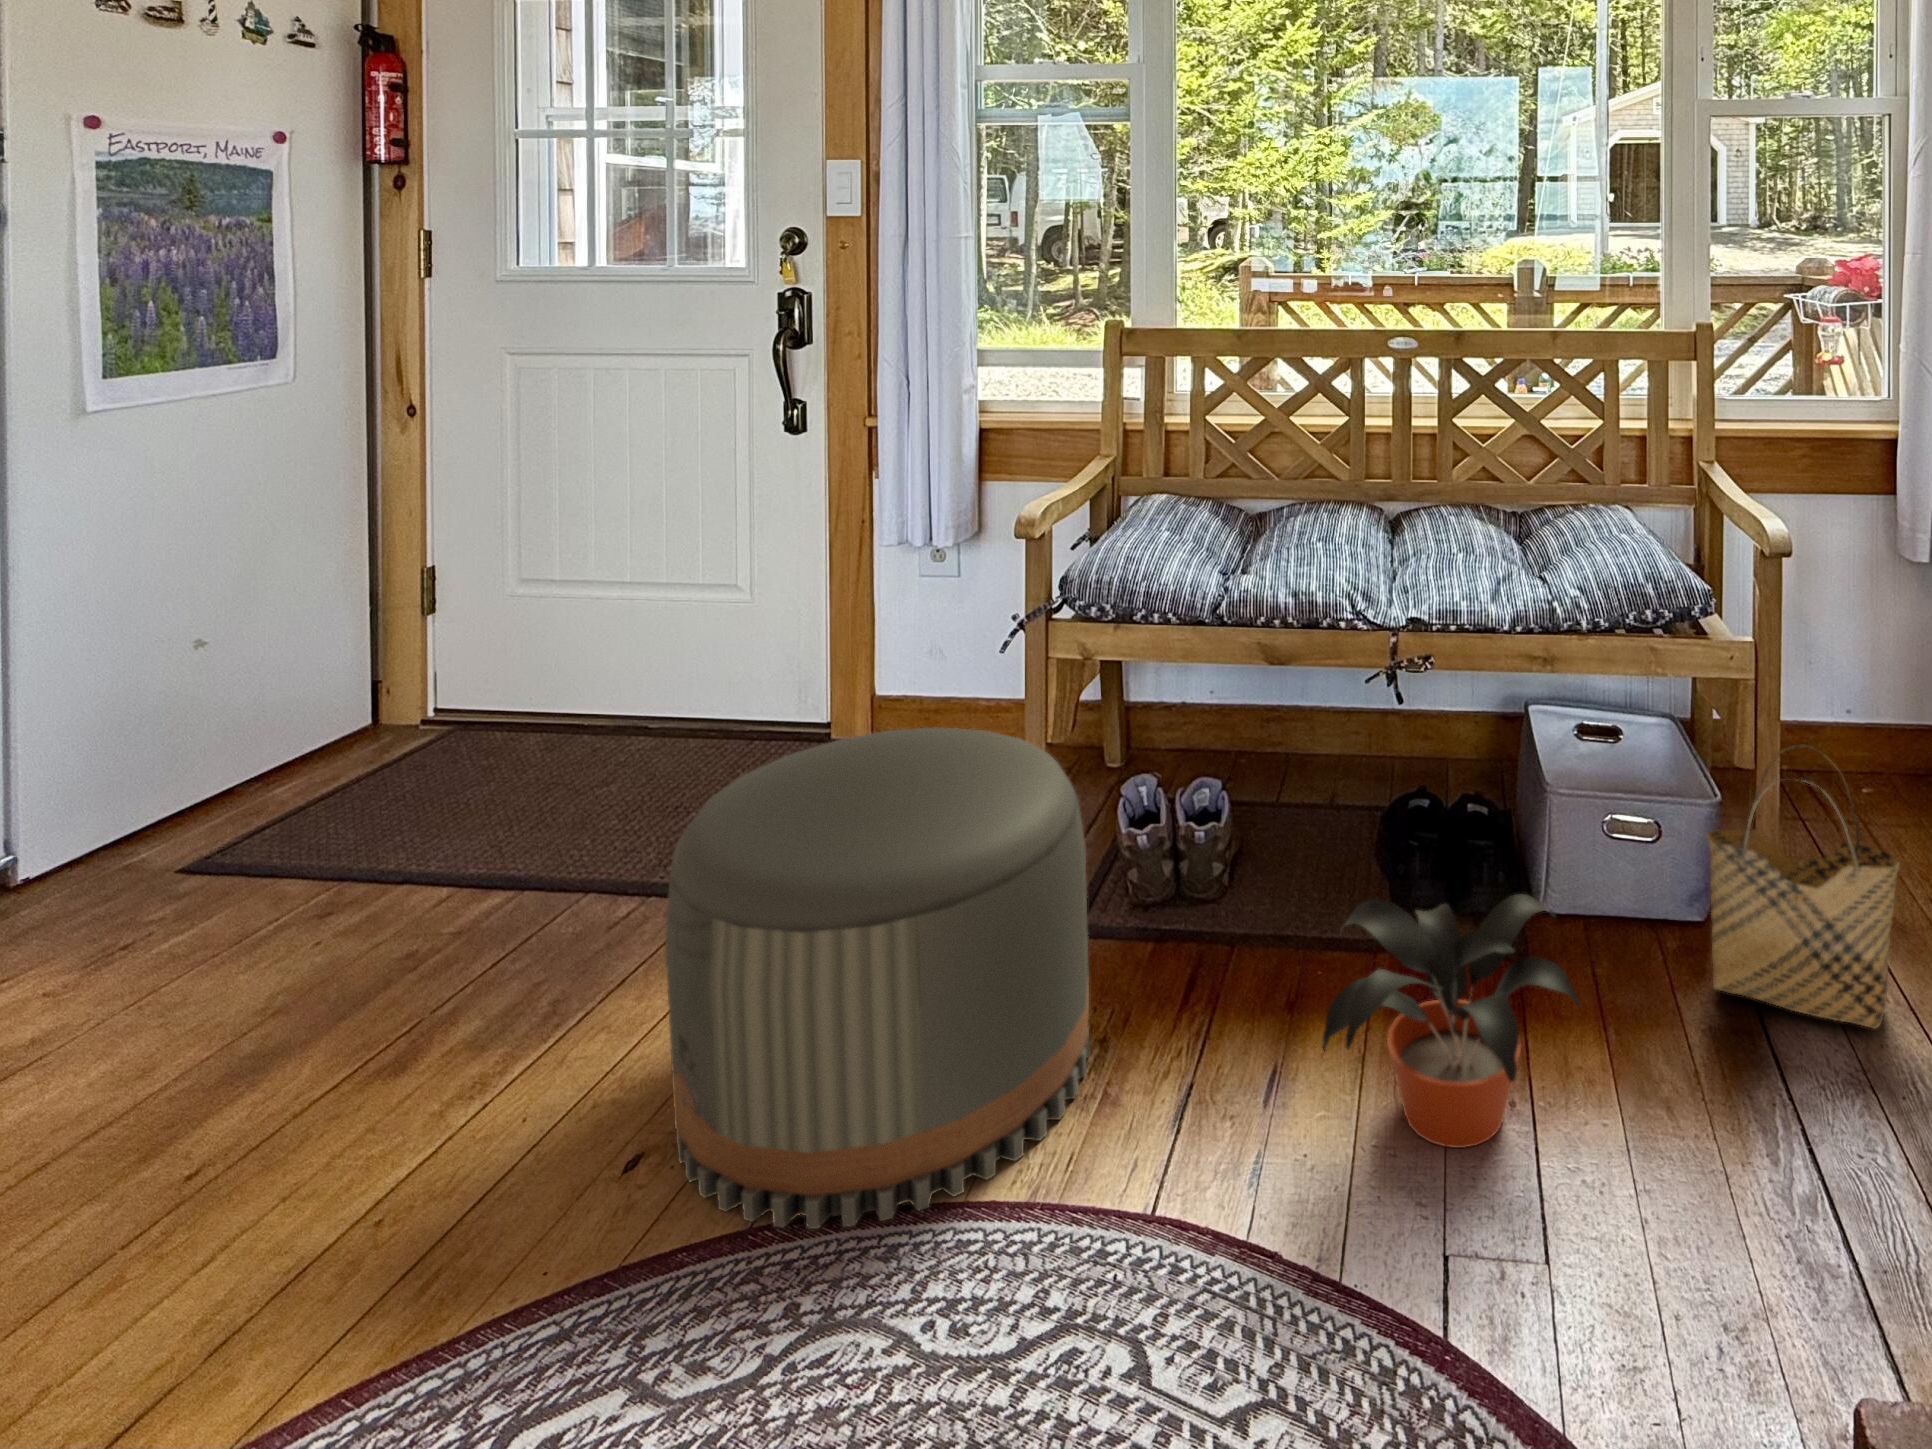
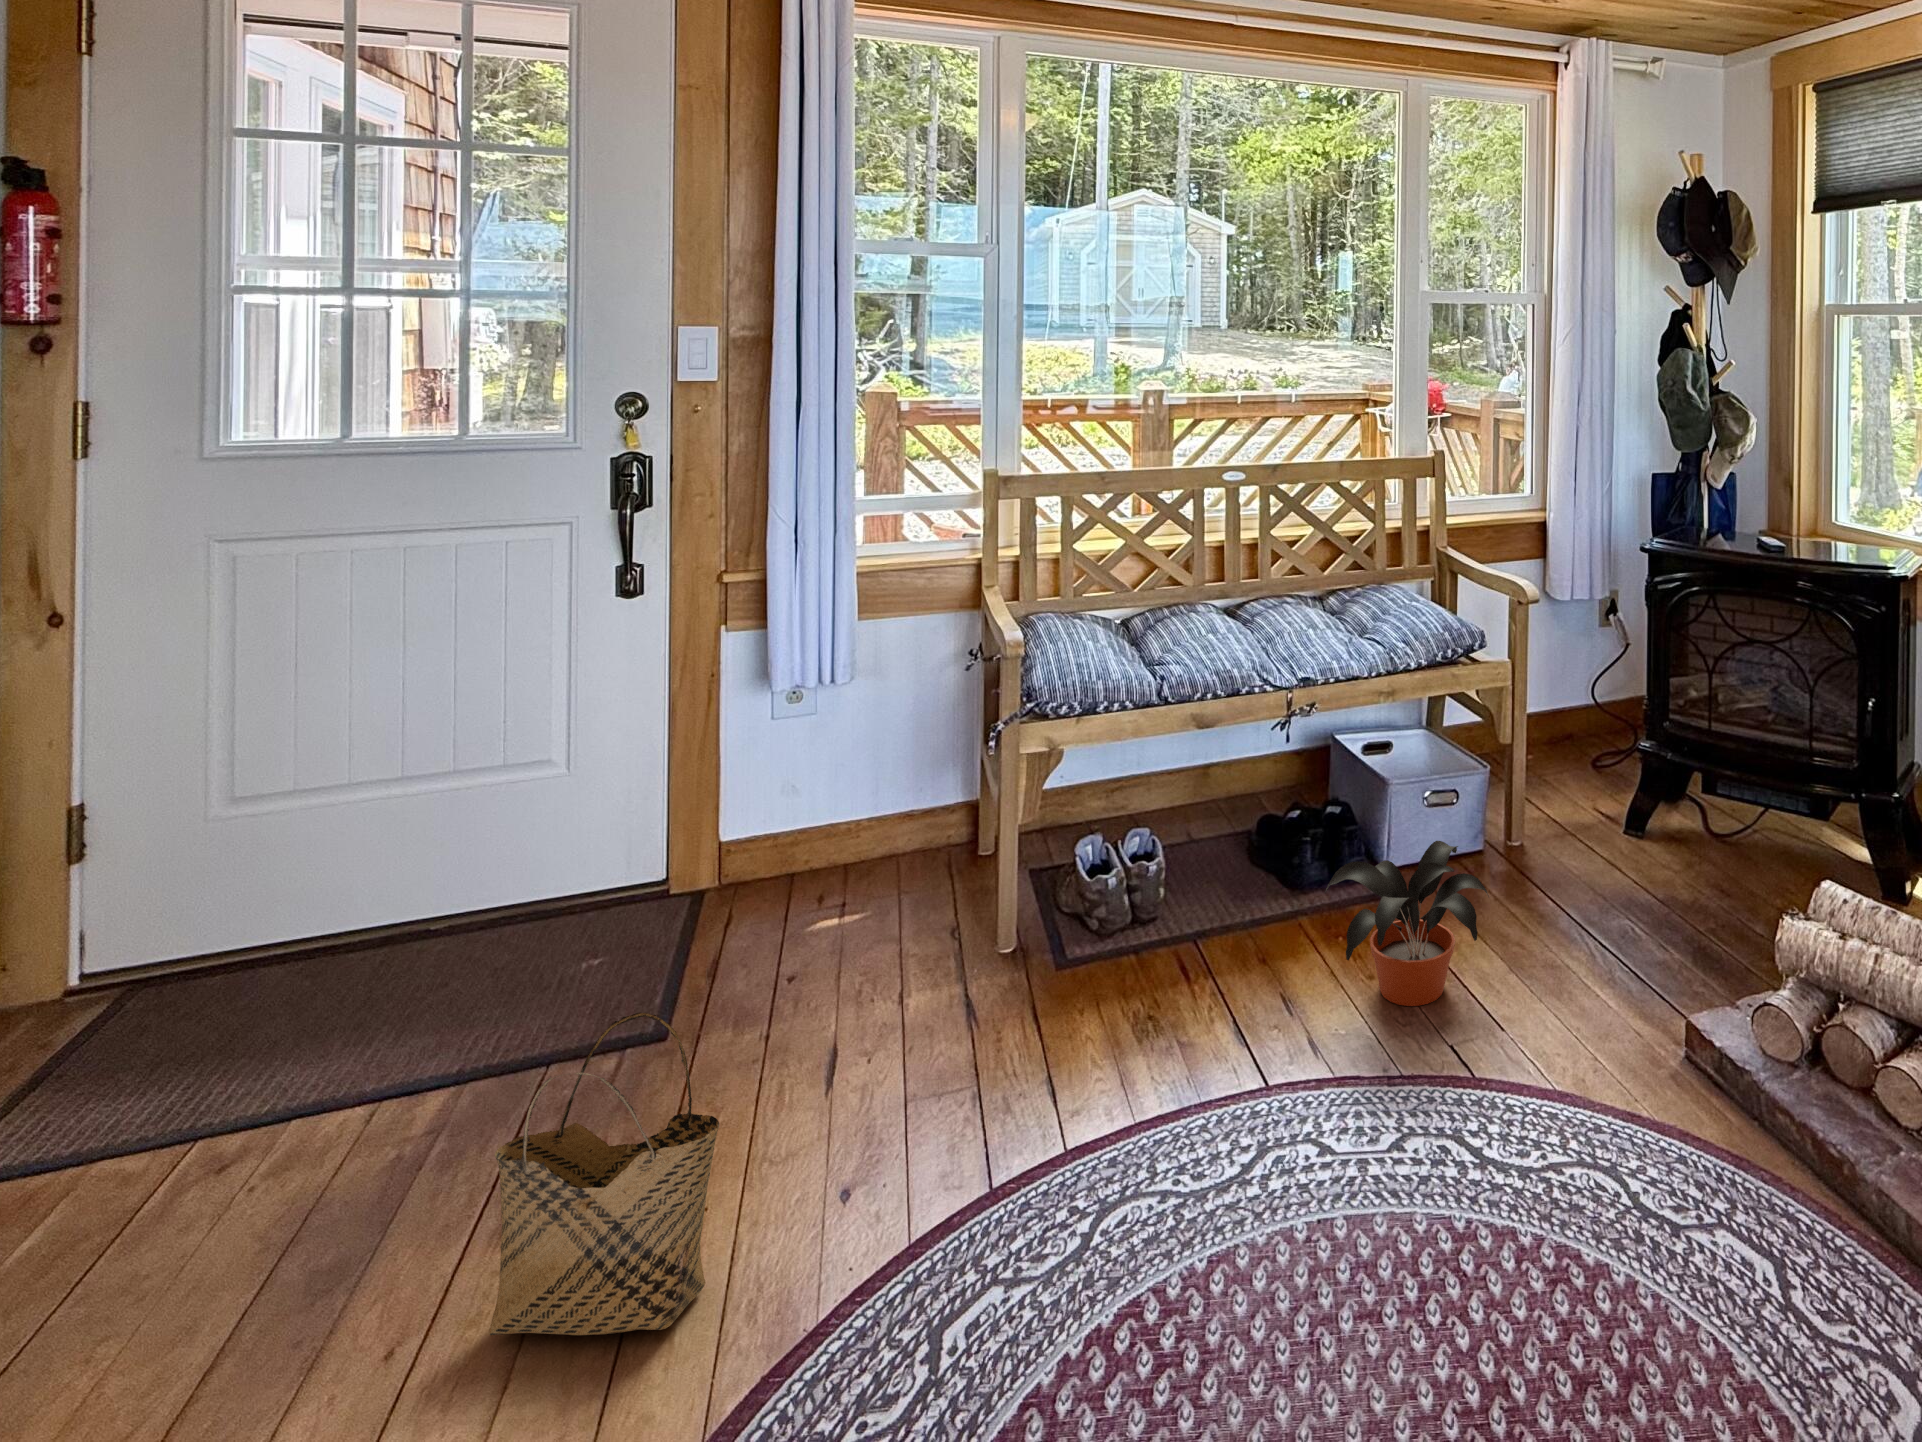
pouf: present [665,727,1089,1229] -> none [850,802,1167,1176]
woven basket: present [1706,744,1900,1029] -> present [489,1013,719,1335]

